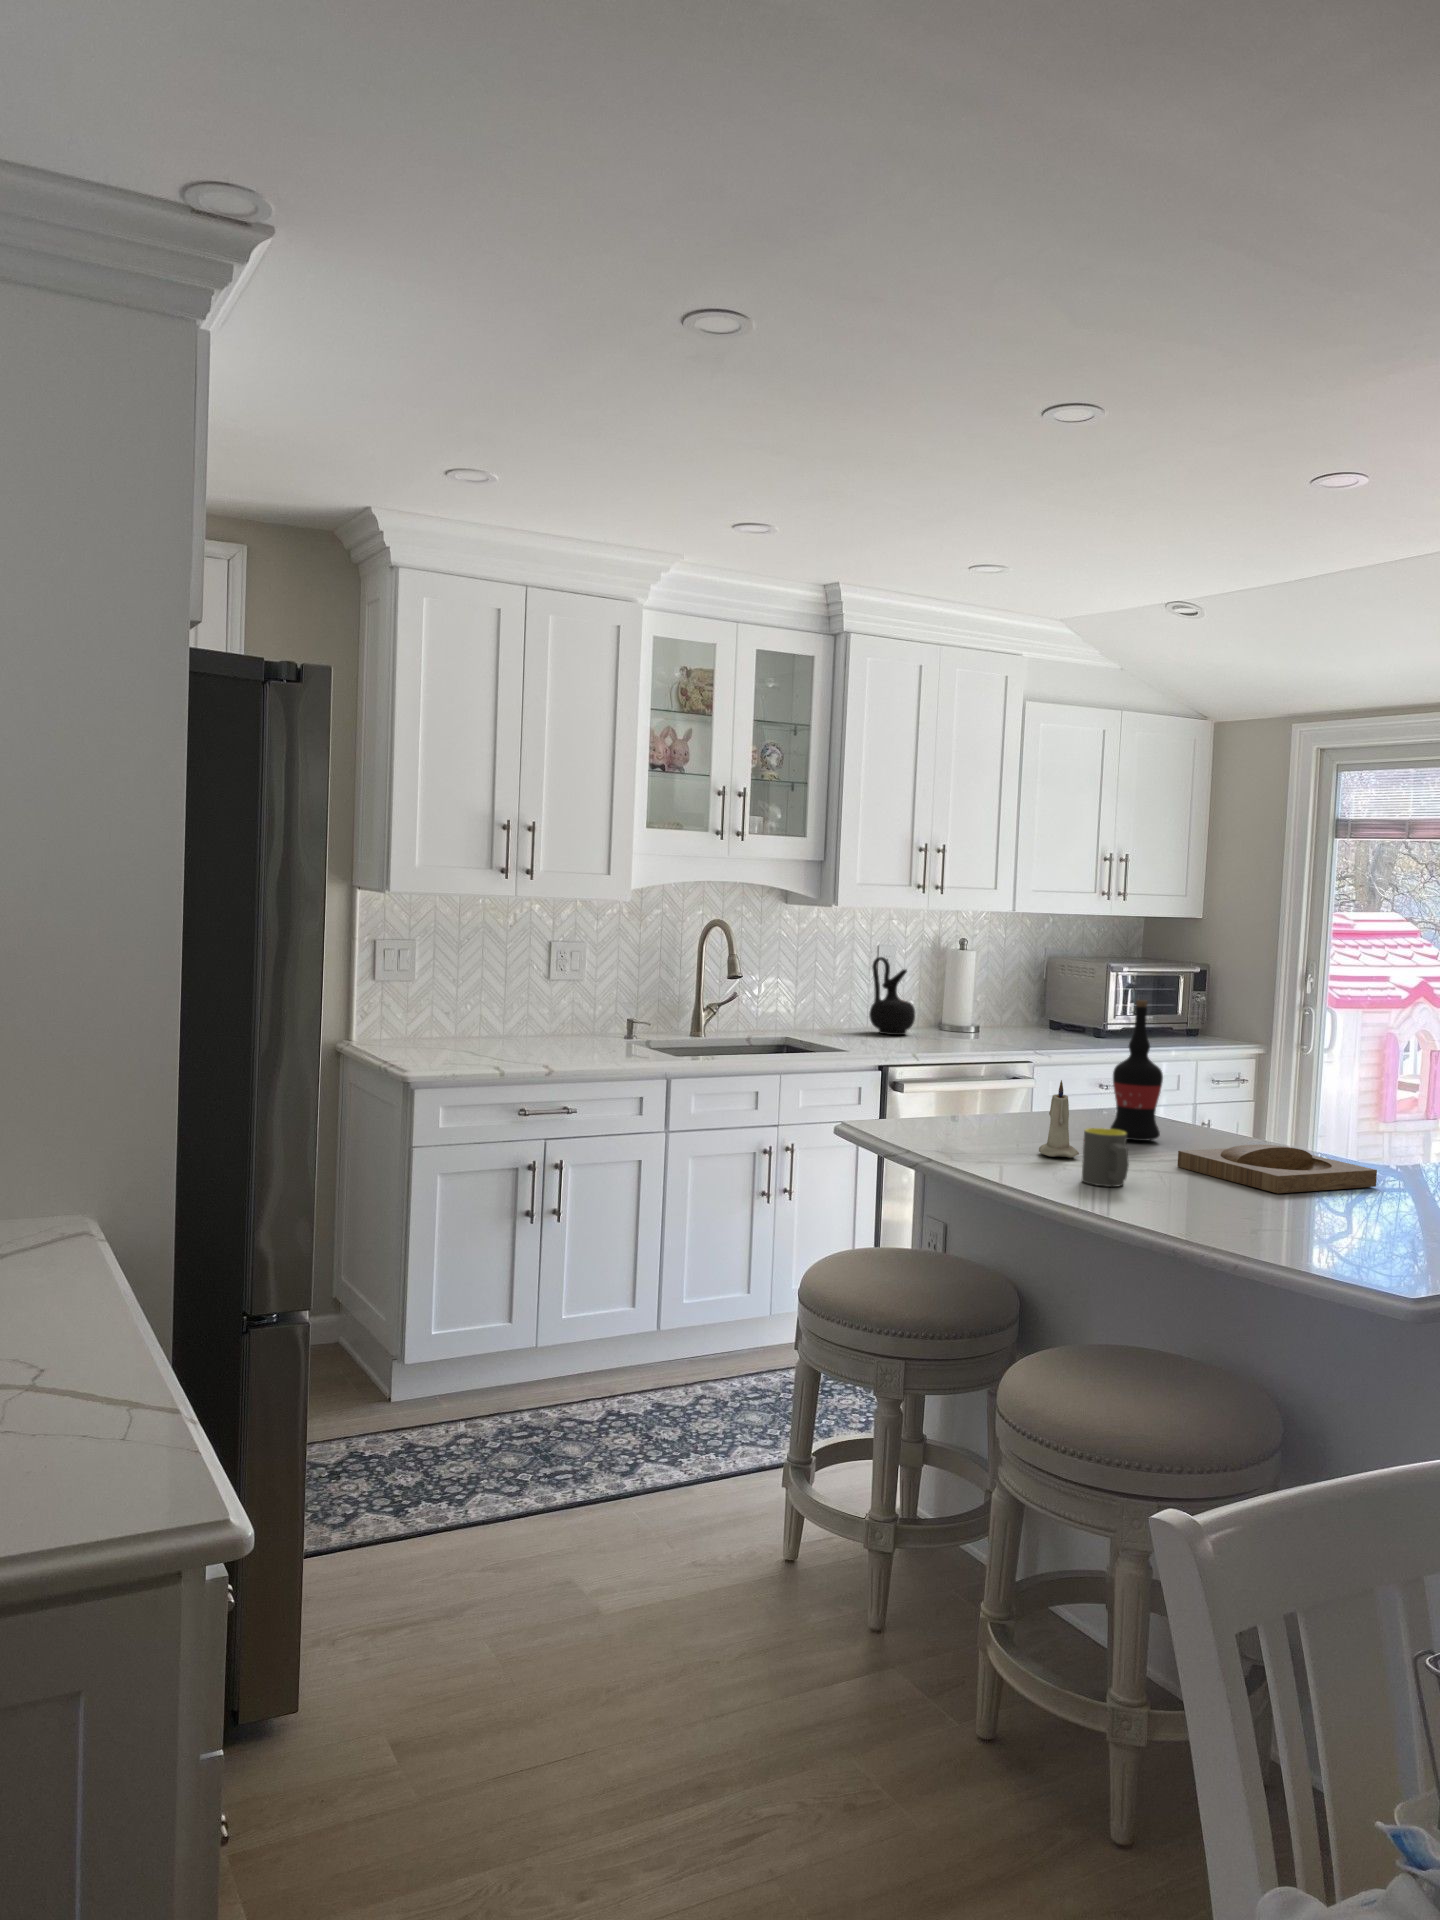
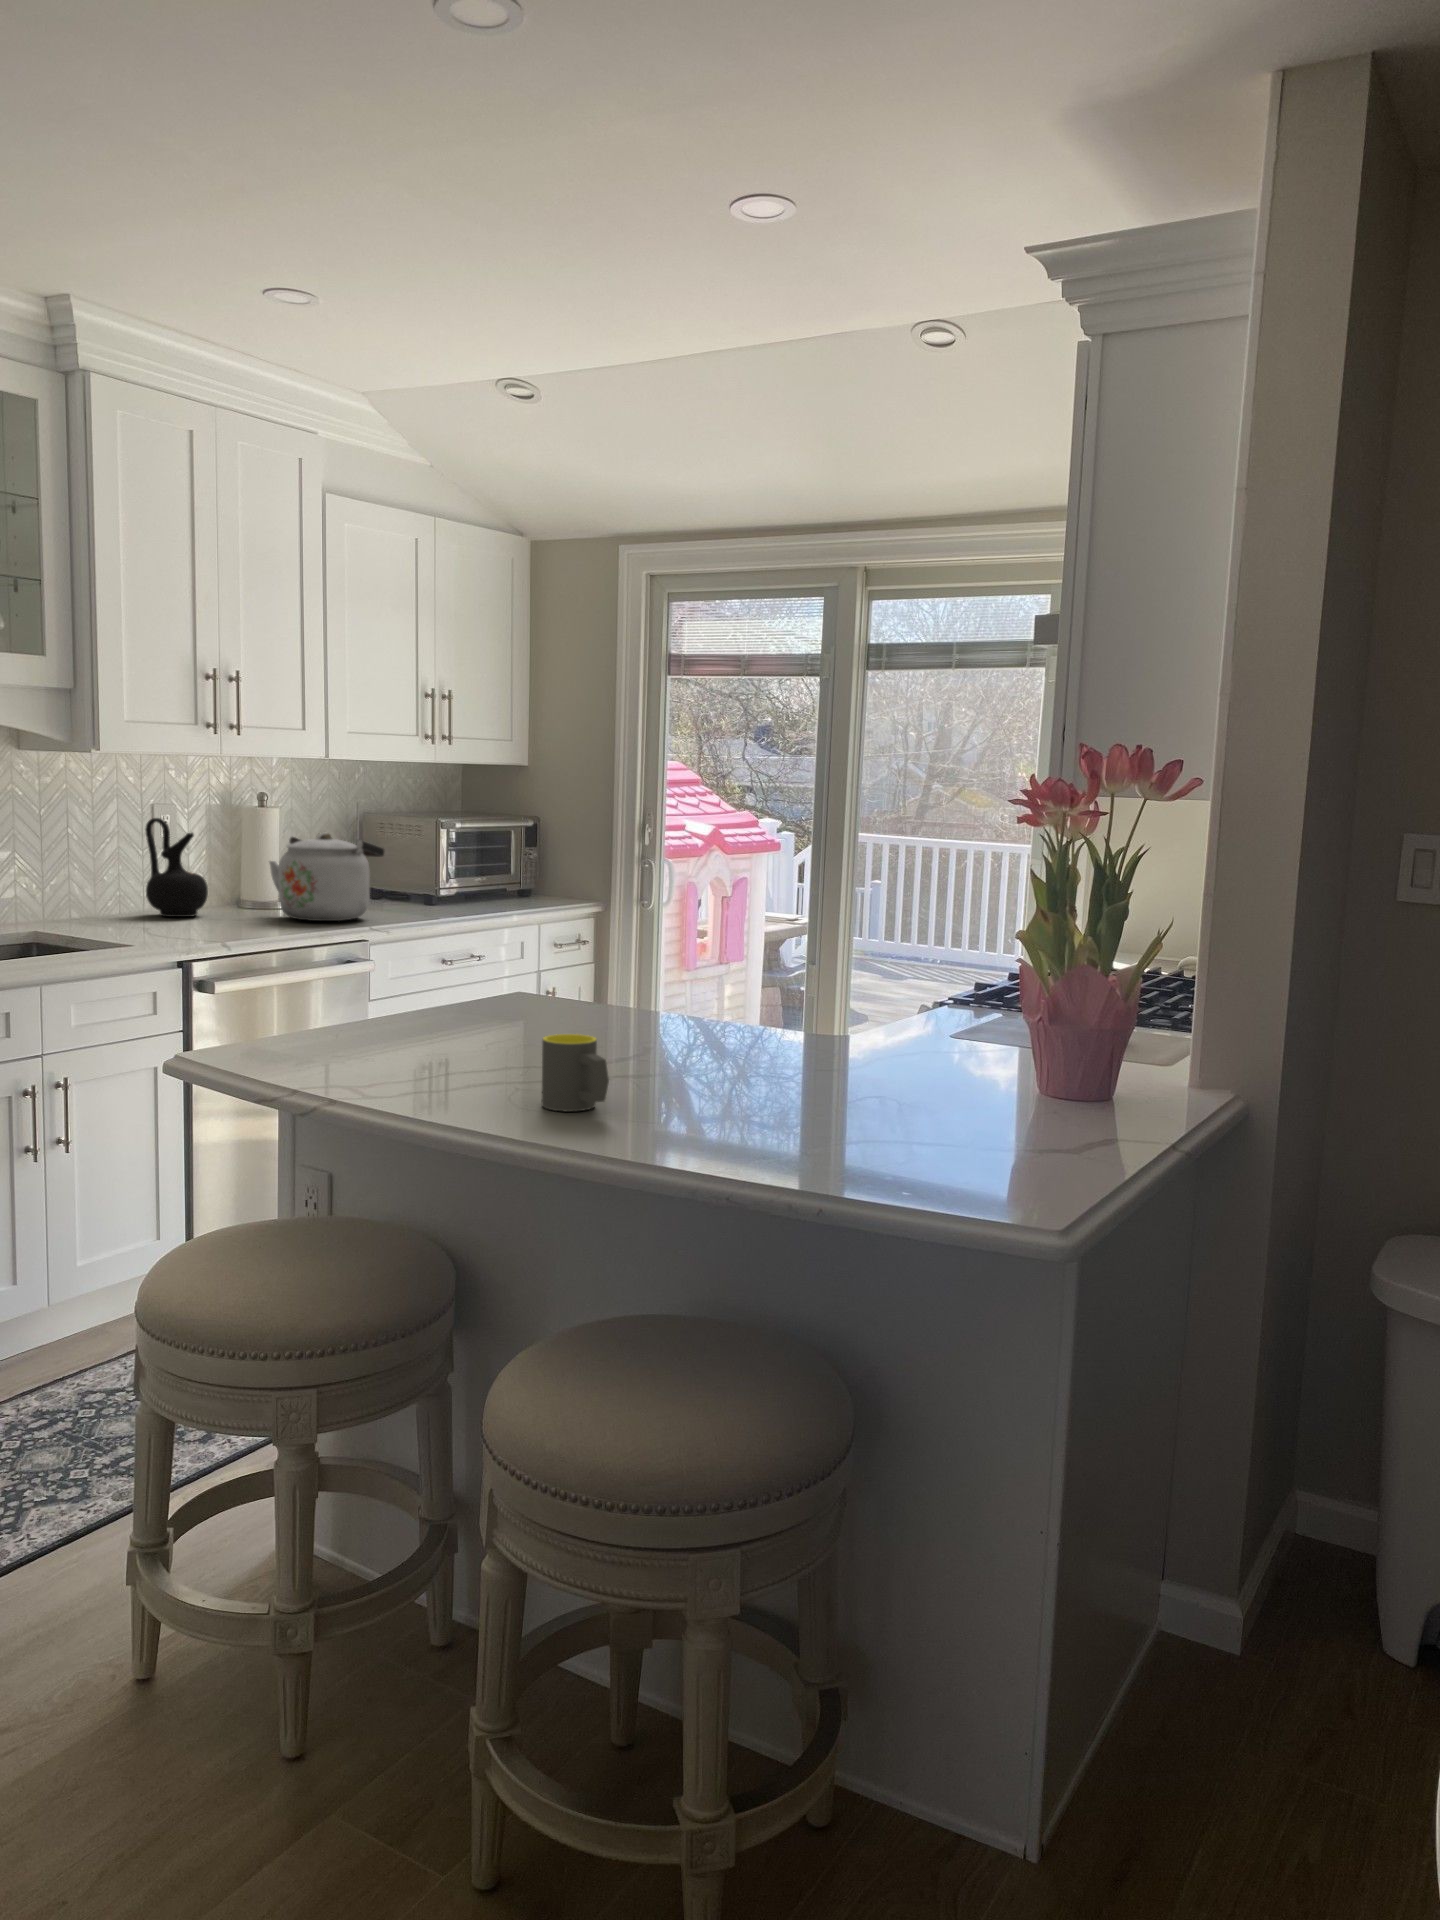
kettle: none [963,973,1056,1045] -> present [269,833,384,921]
wine bottle: present [1110,1000,1163,1141] -> none [529,861,592,1037]
candle: present [1039,1080,1079,1158] -> none [462,972,516,1074]
tray: present [1177,1145,1377,1193] -> none [634,1029,854,1092]

